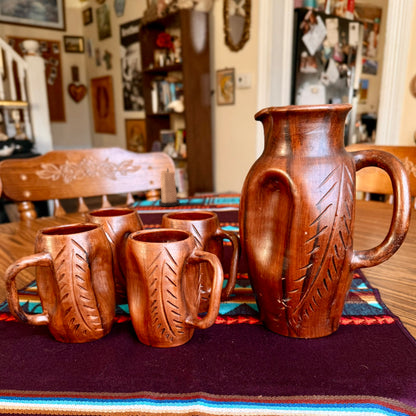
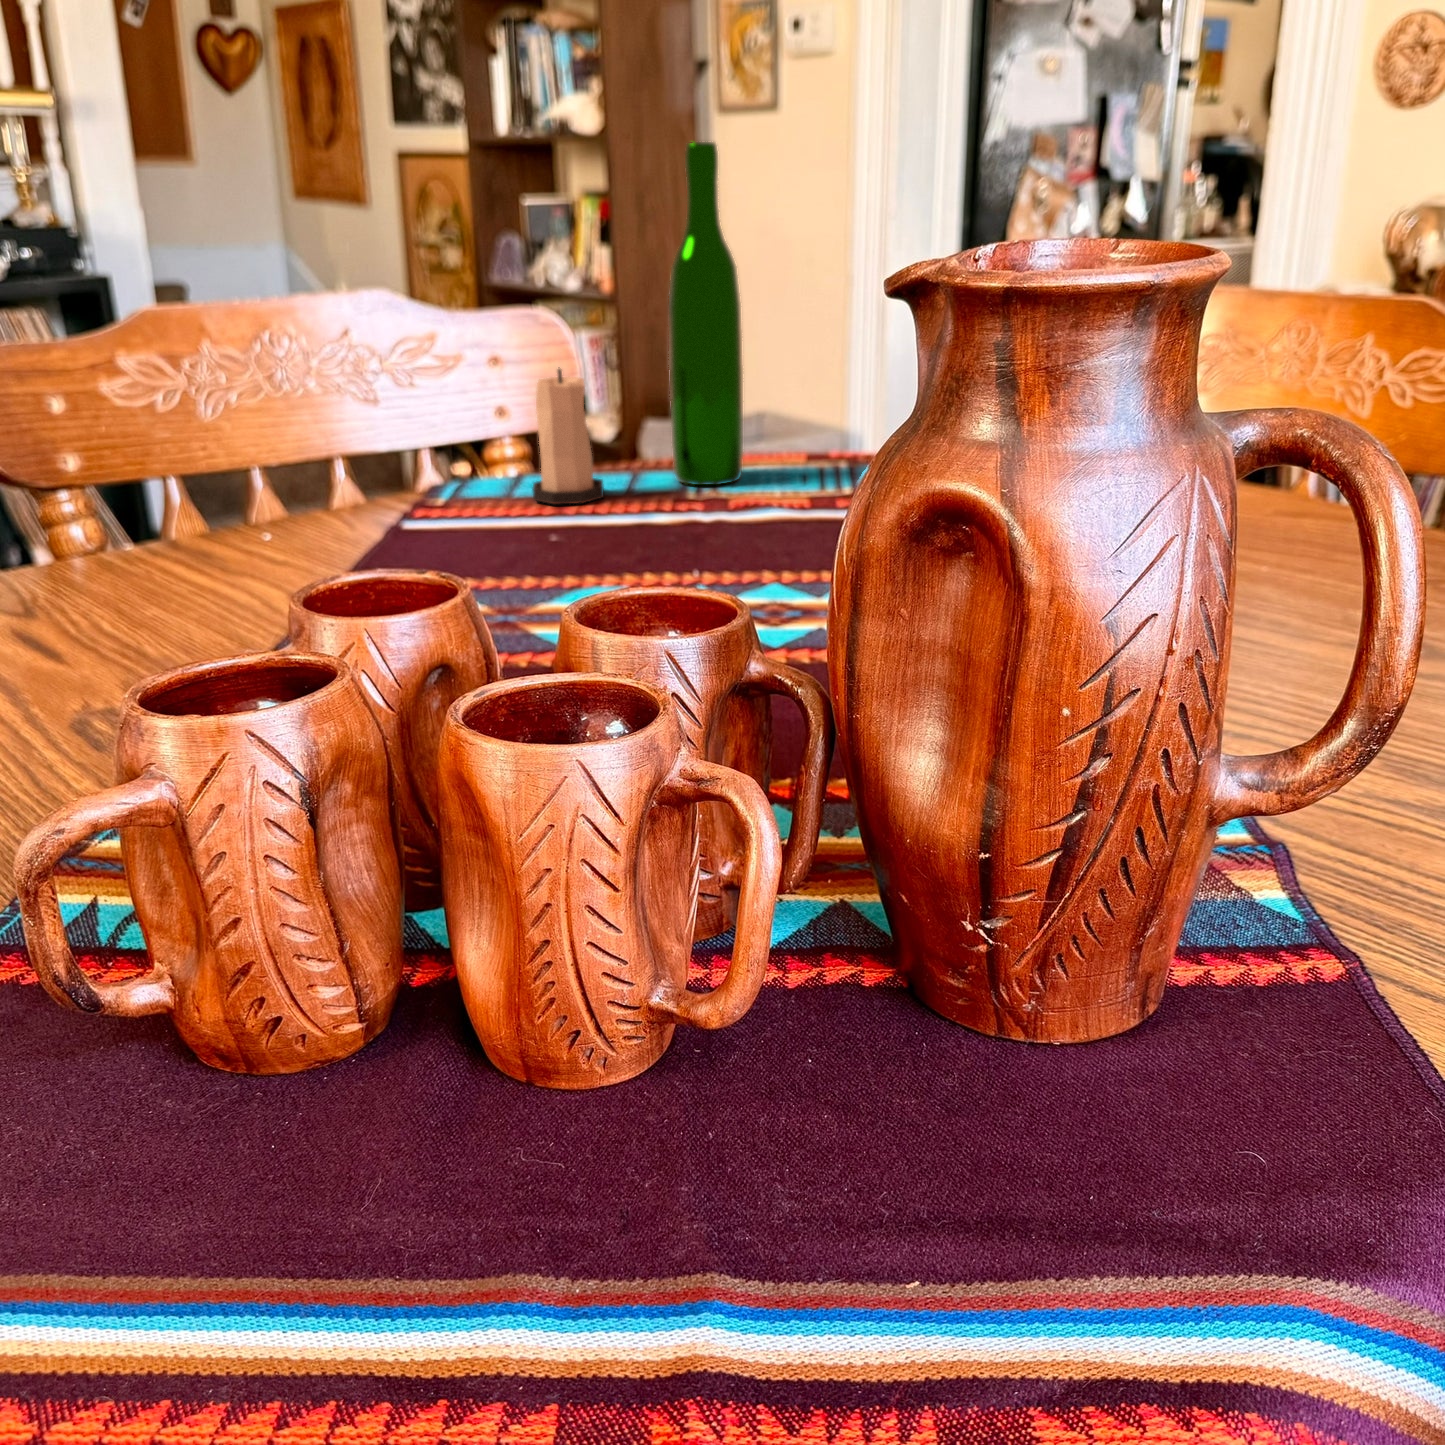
wine bottle: none [199,109,221,201] -> present [669,142,743,485]

